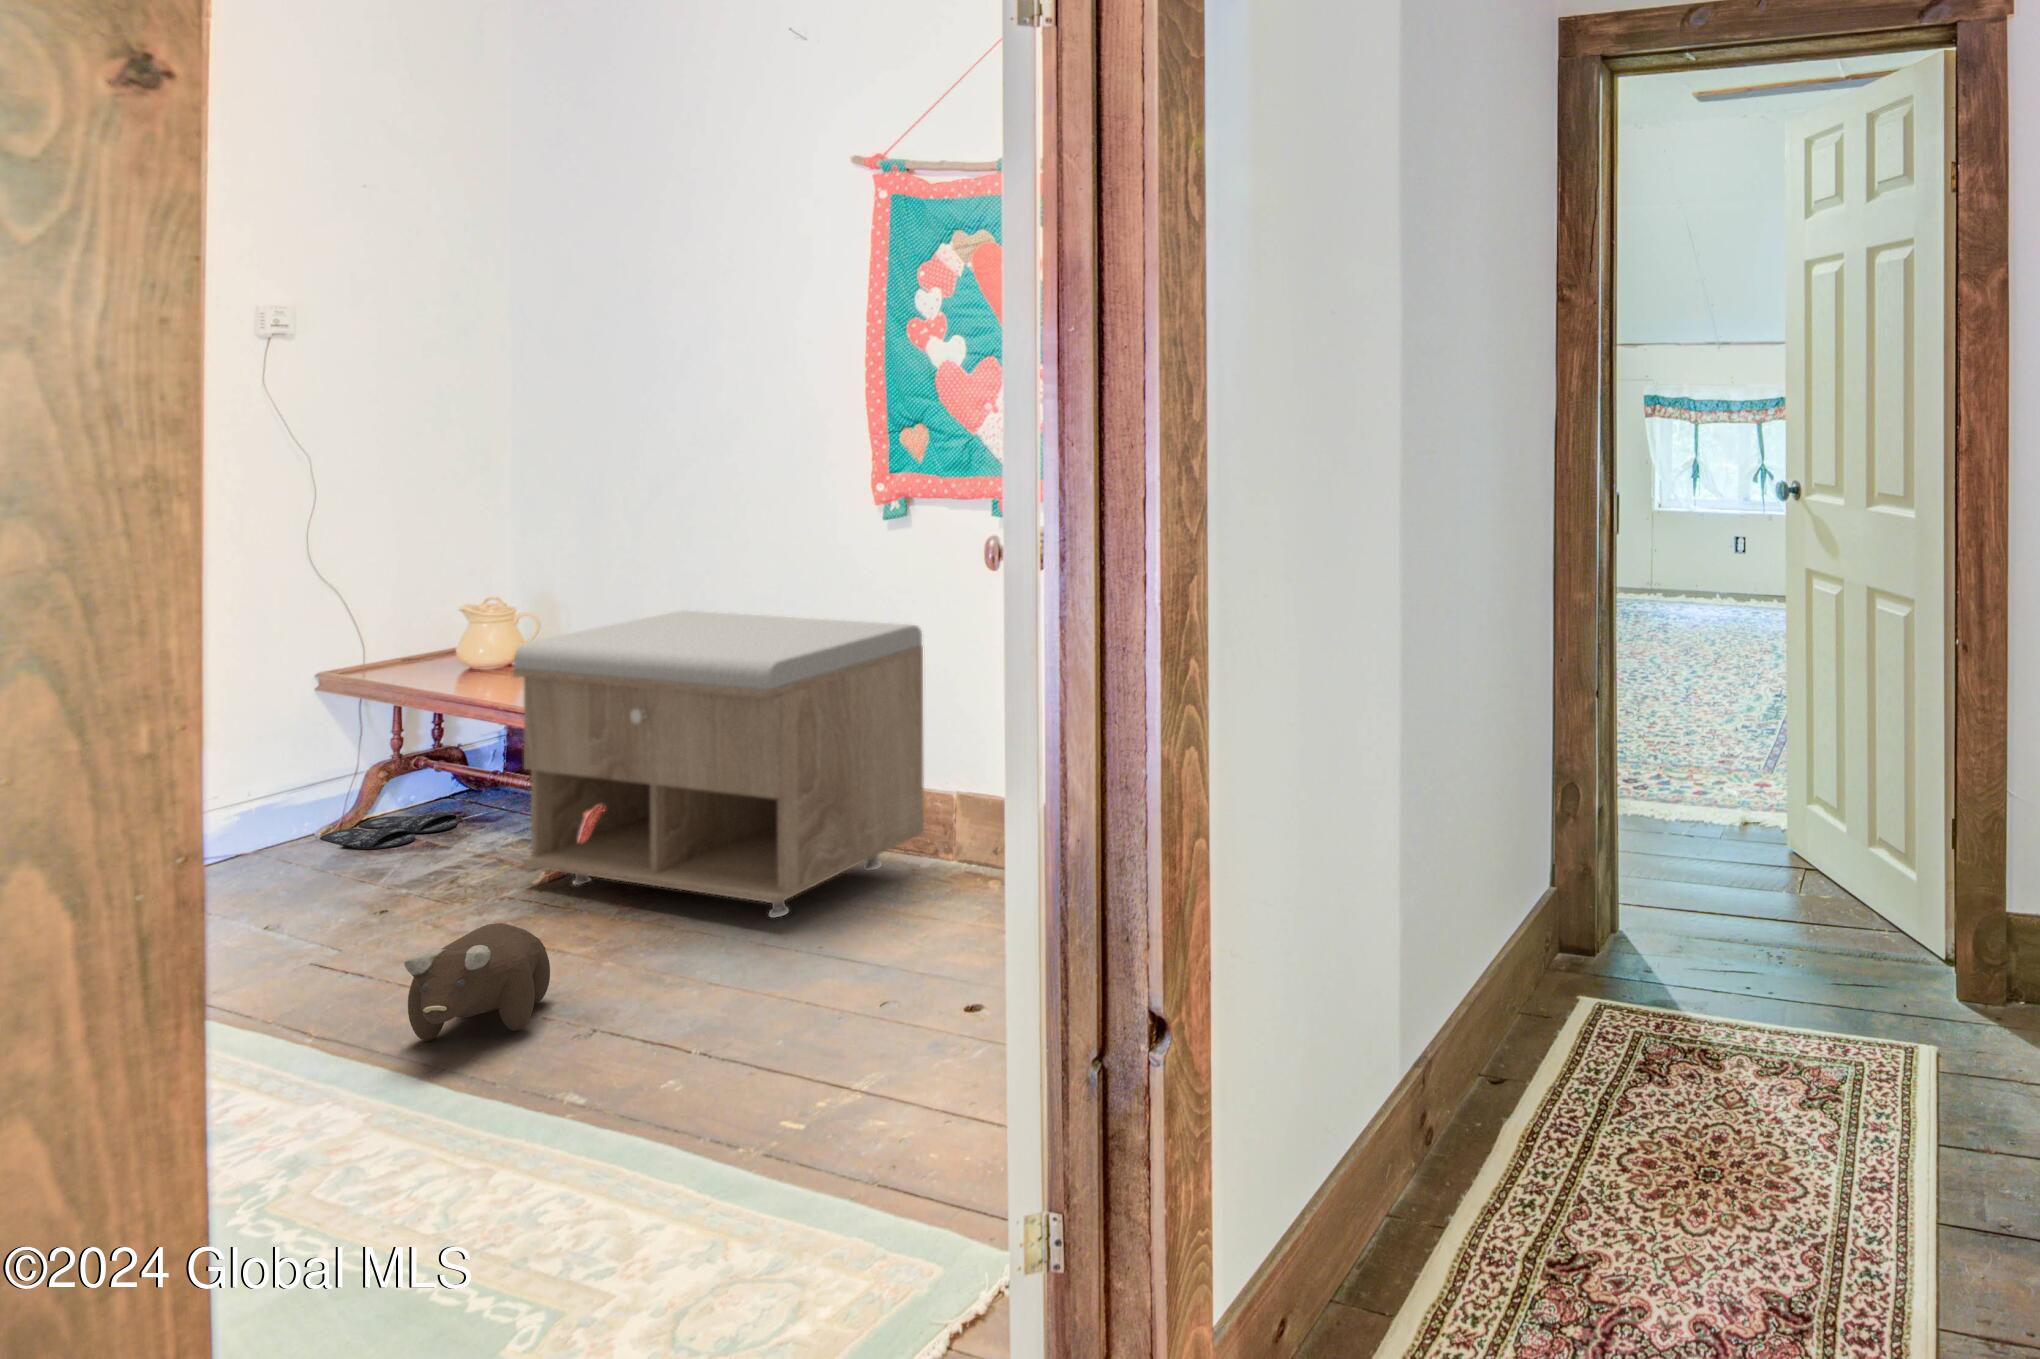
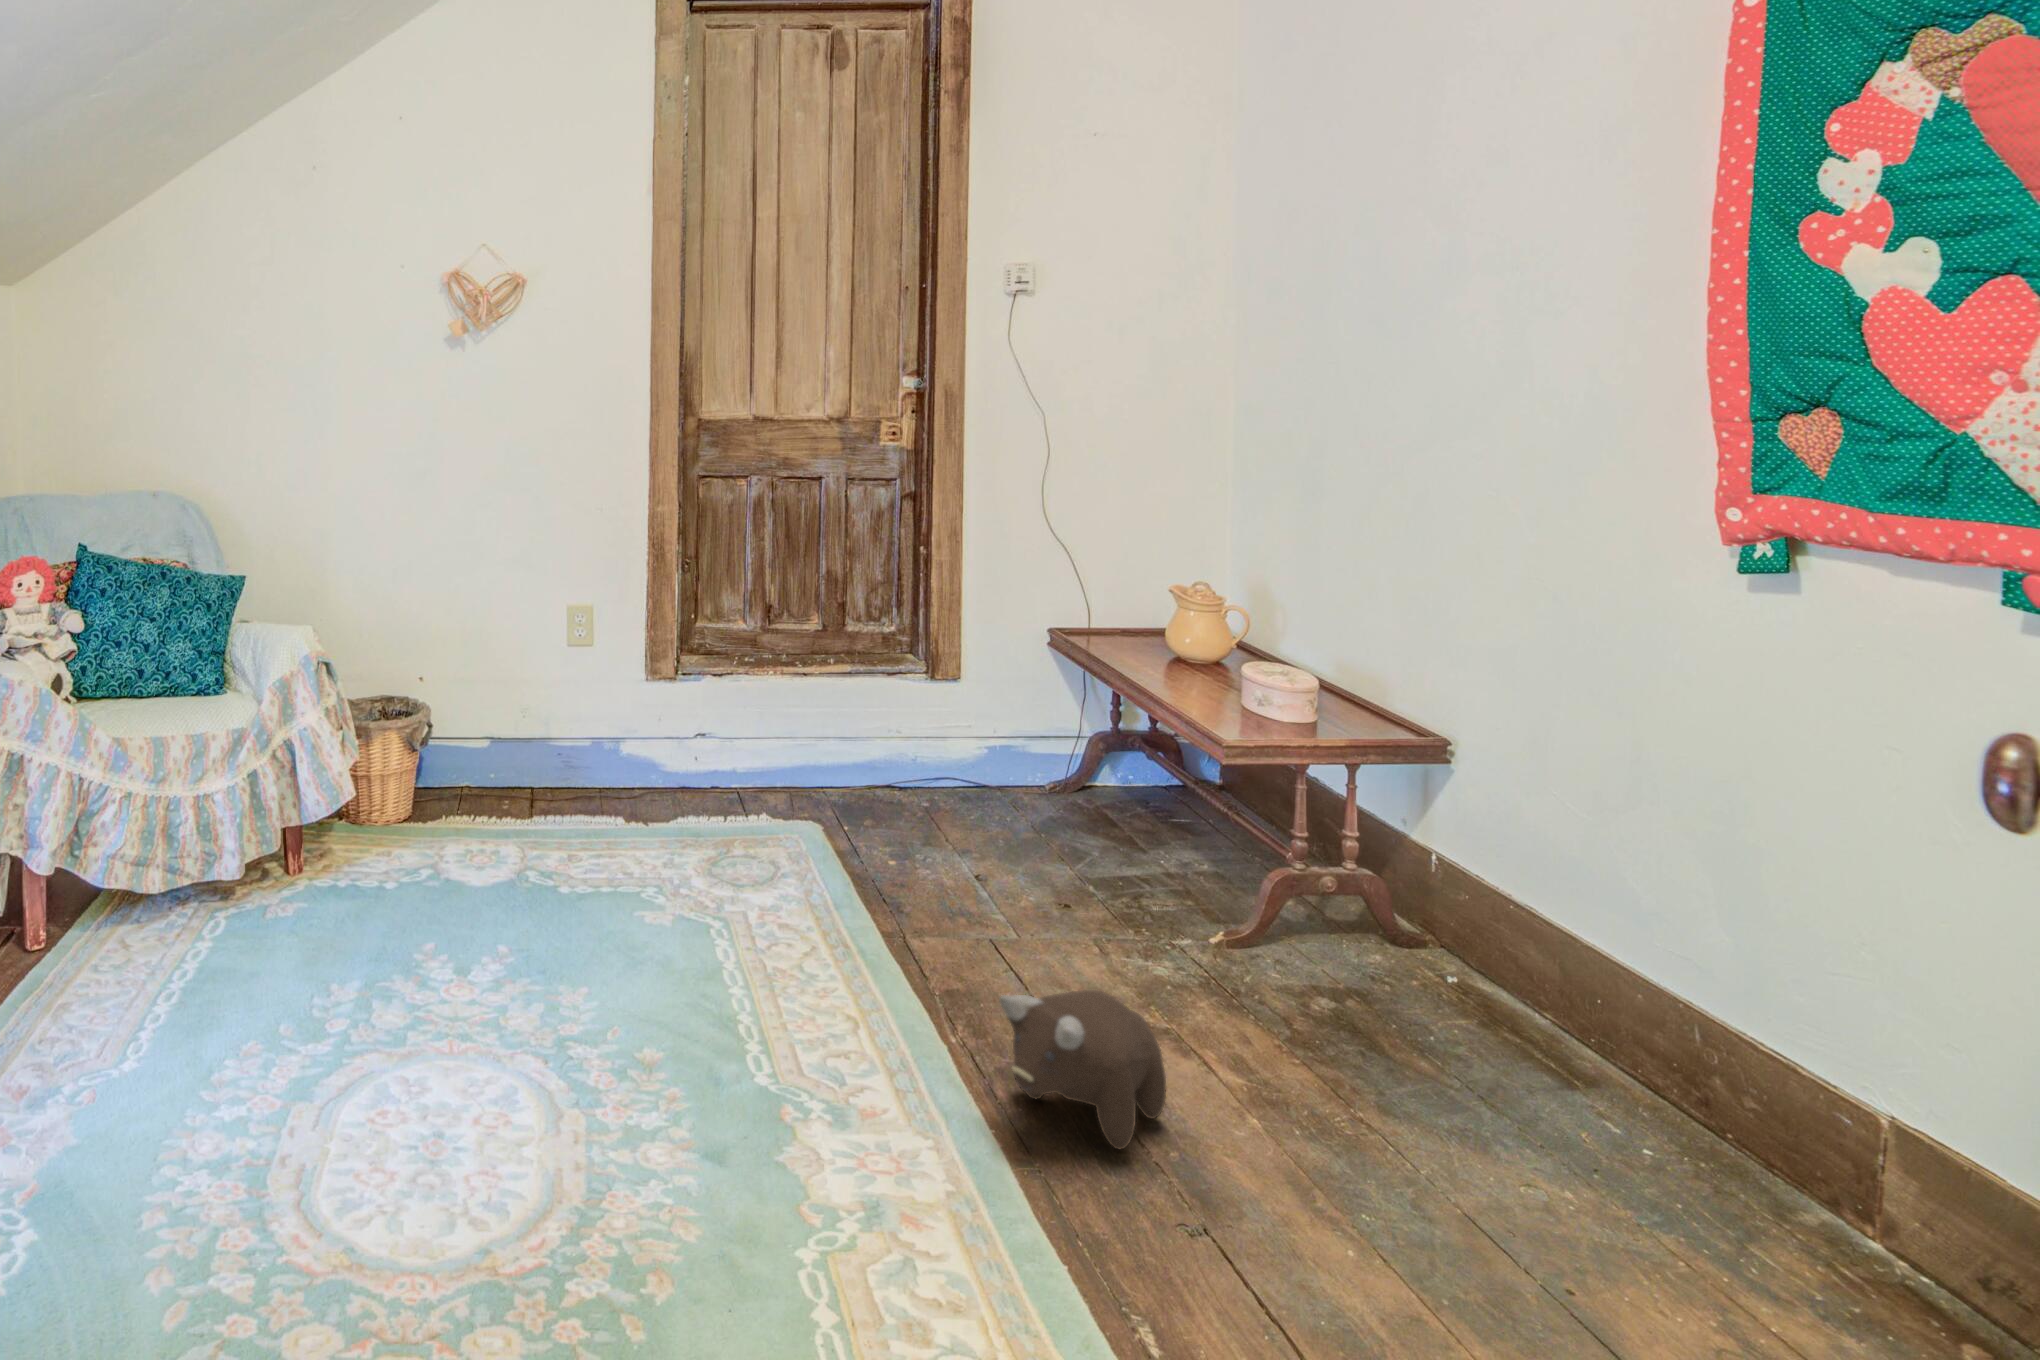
storage bench: present [513,610,924,918] -> none [1187,644,1820,1180]
slippers: present [320,811,458,849] -> none [1050,786,1163,826]

